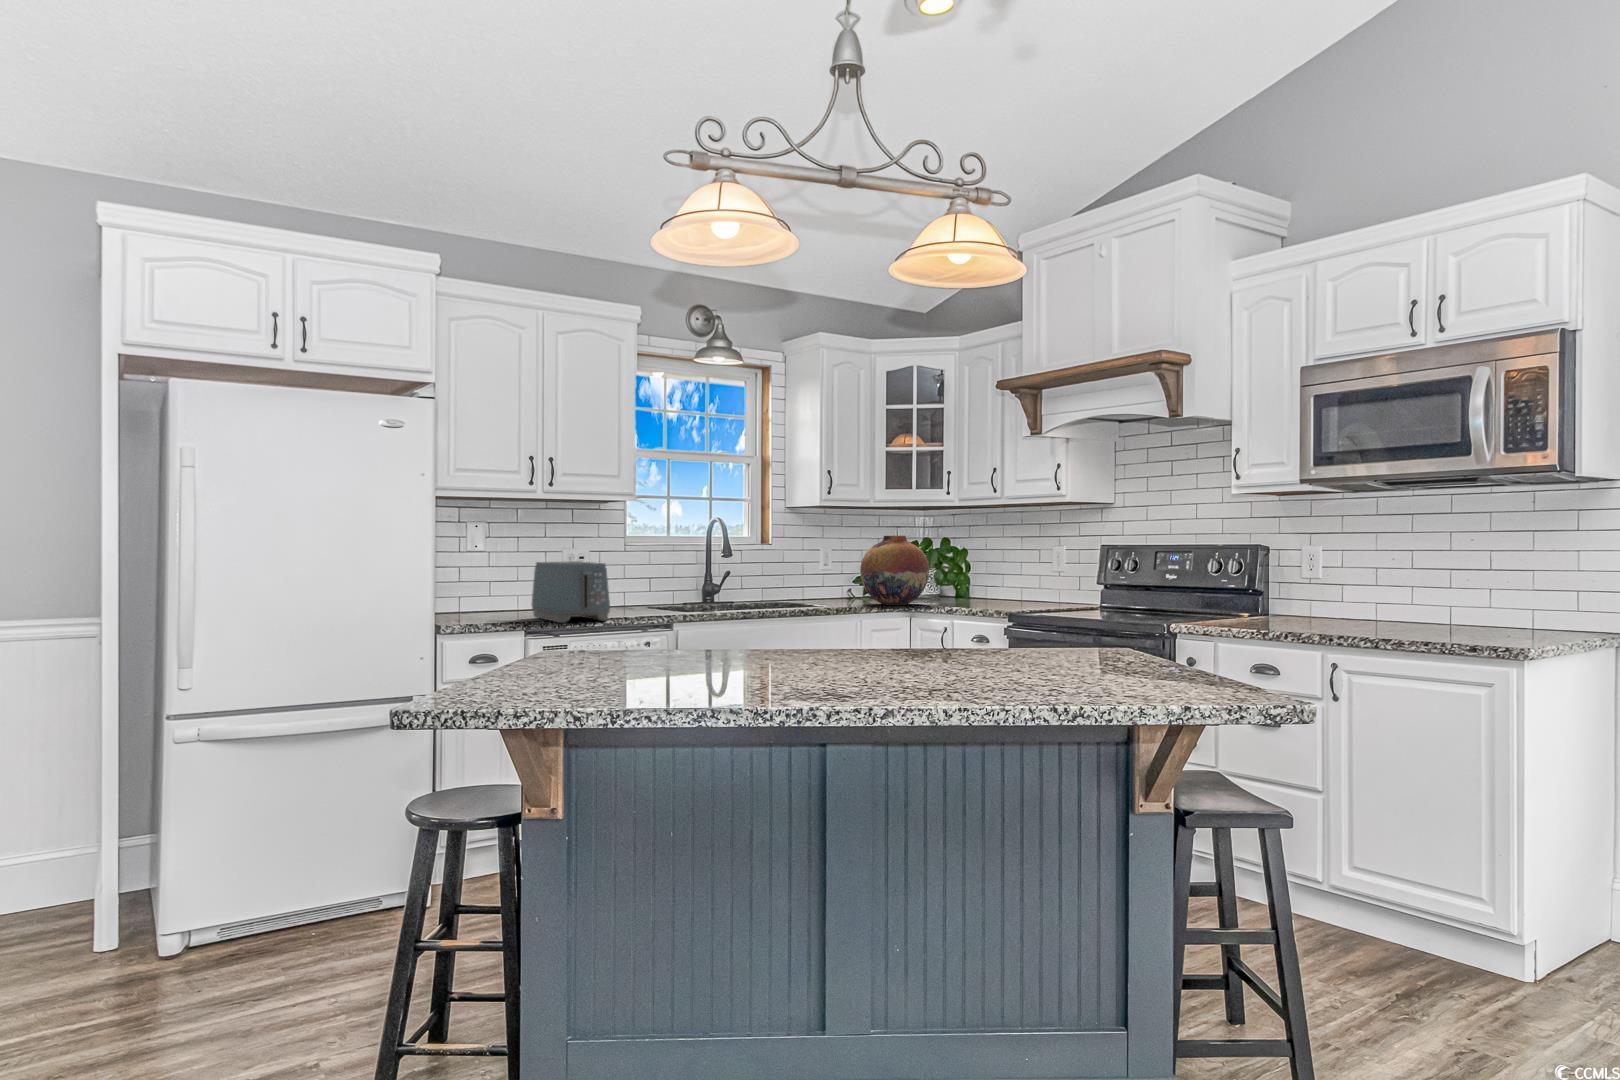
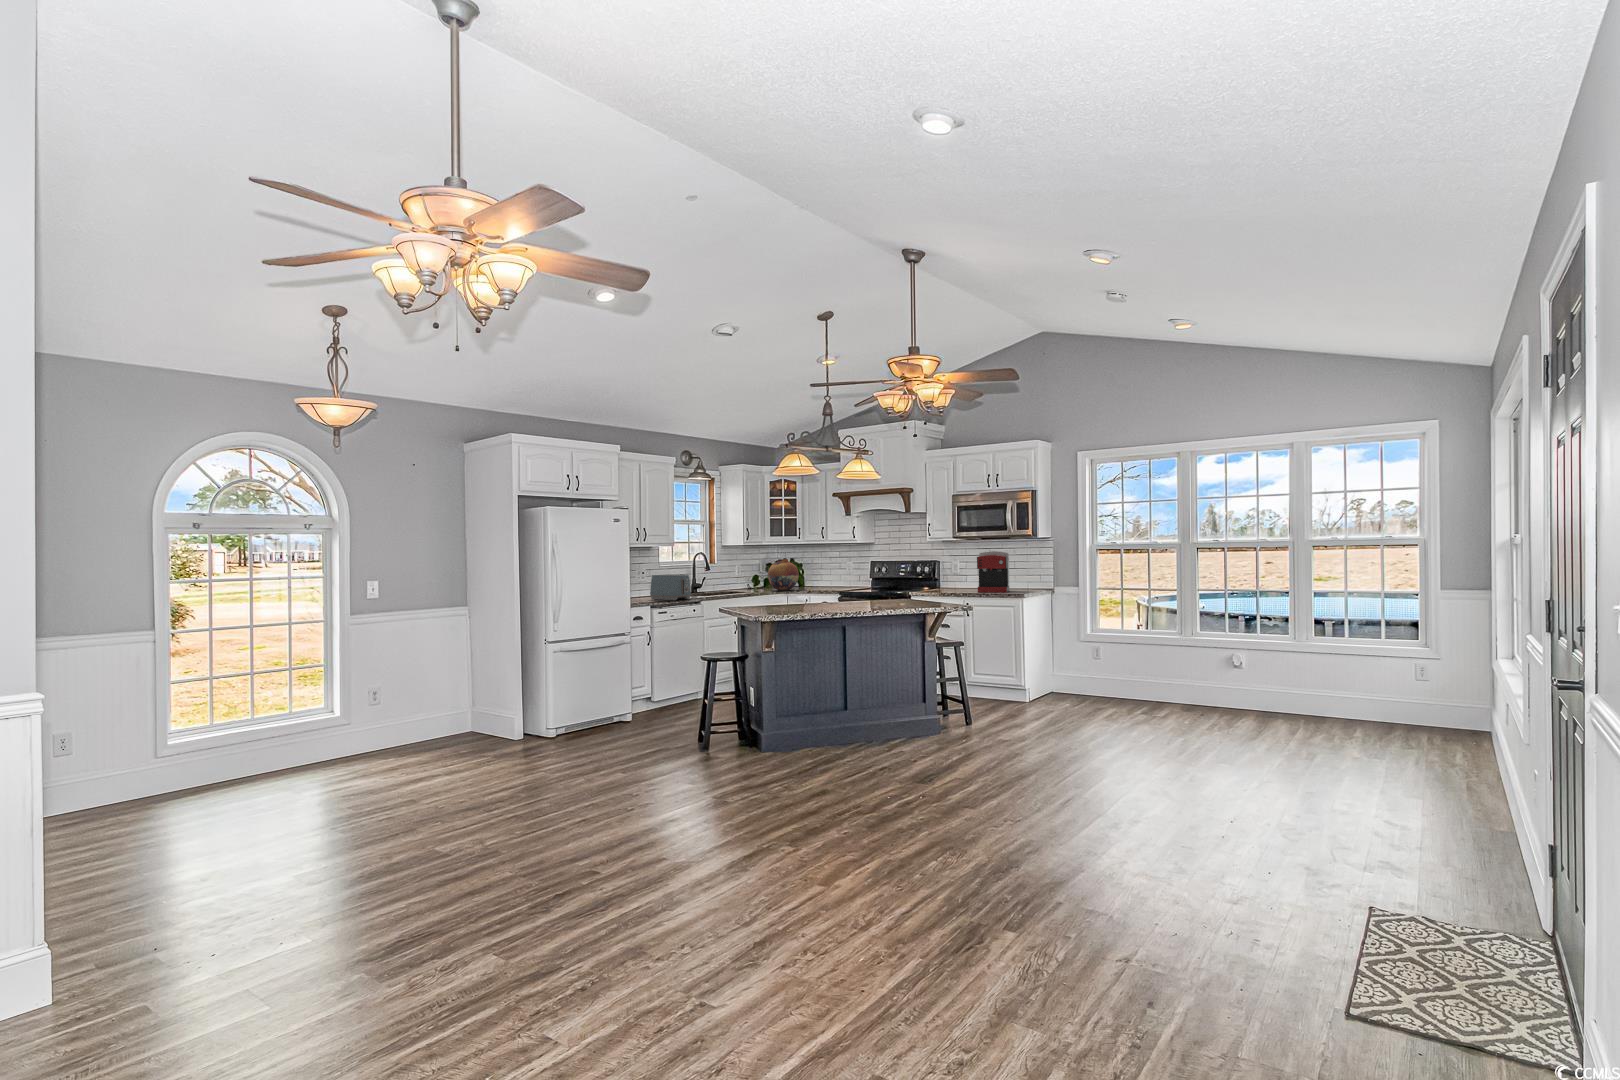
coffee maker: none [1367,517,1470,638] -> present [977,551,1009,592]

